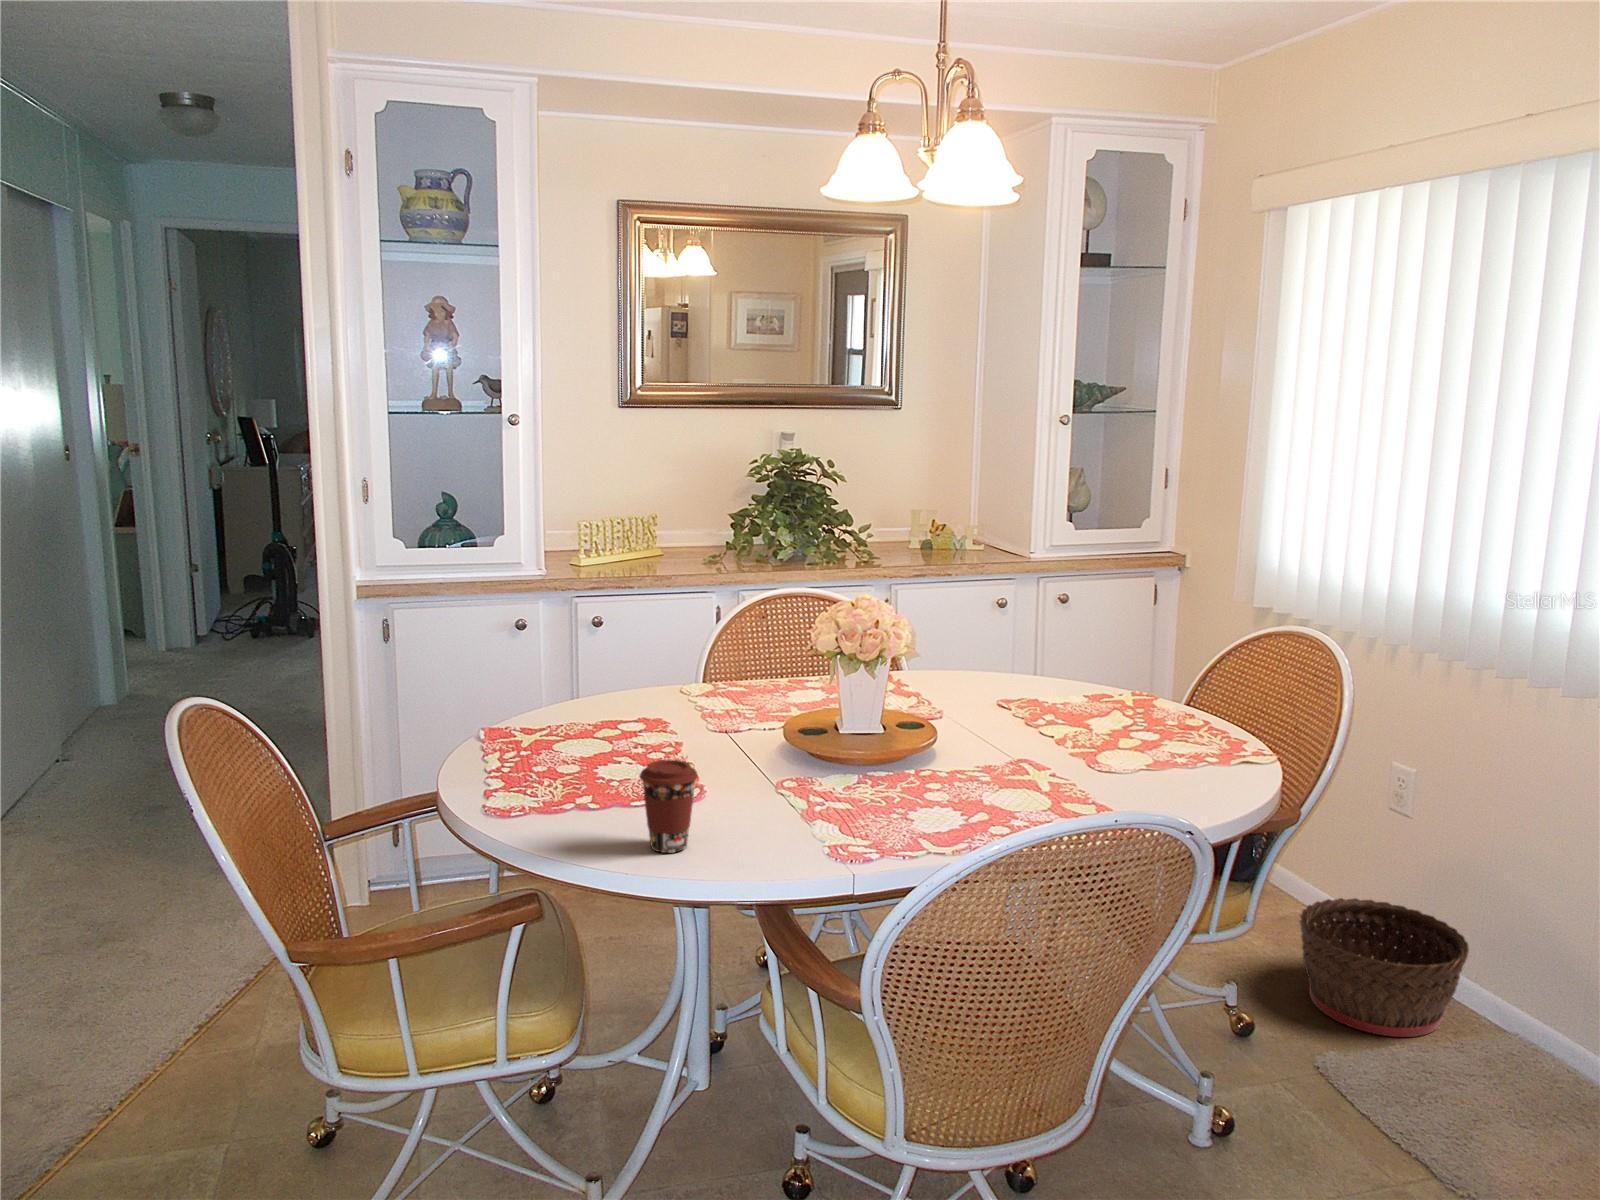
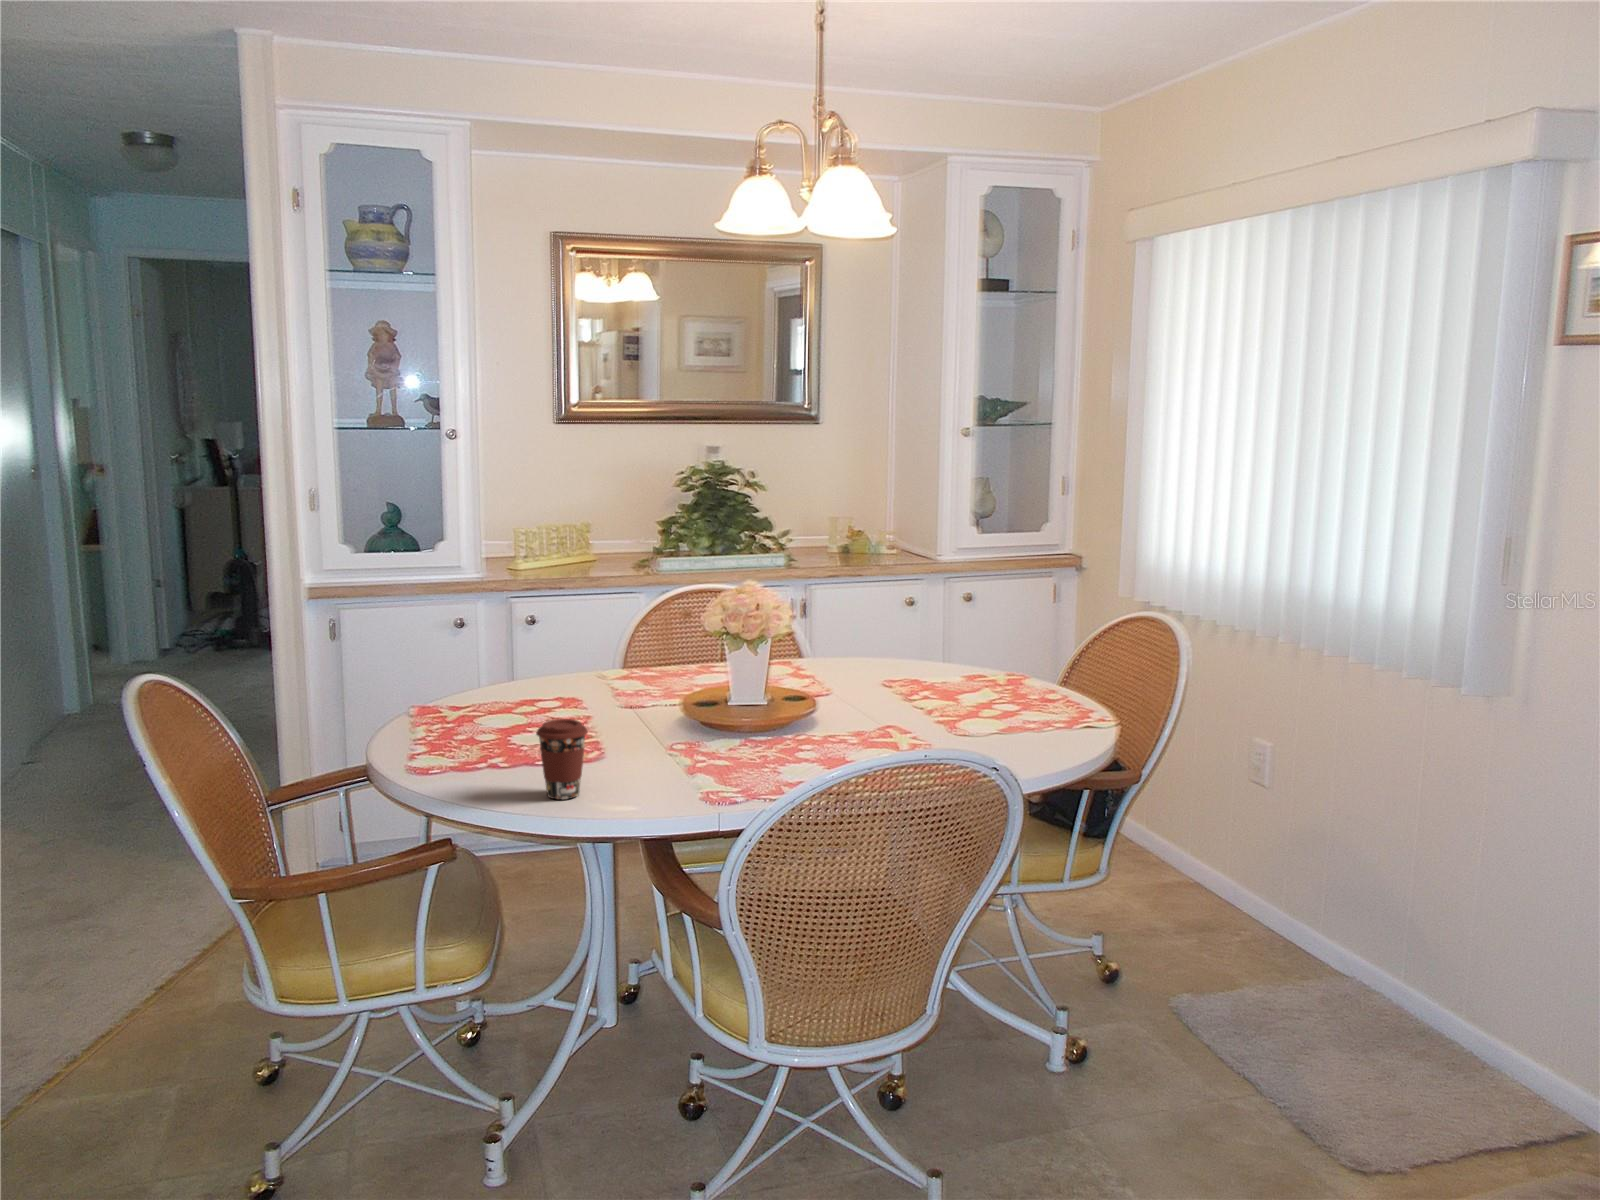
basket: present [1300,898,1469,1037] -> none [1163,859,1310,979]

